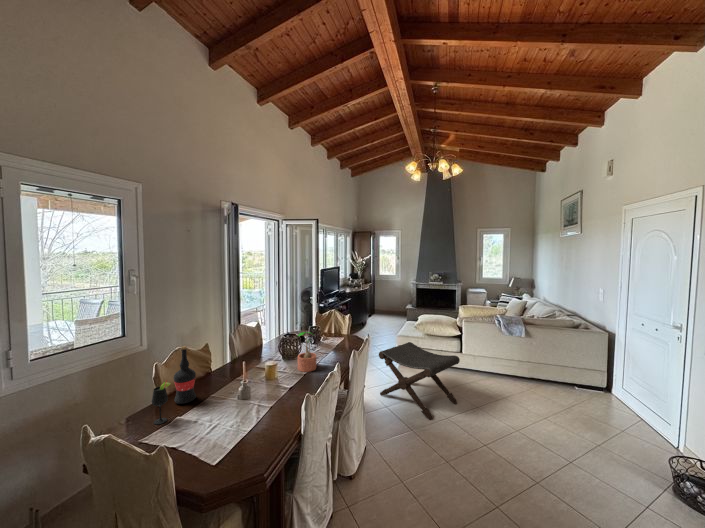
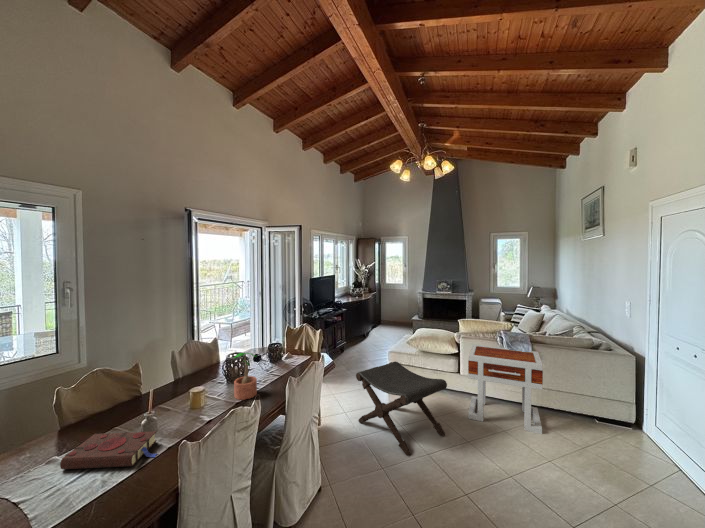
side table: none [472,327,538,400] -> present [468,344,543,434]
wine bottle: present [174,346,196,404] -> none [68,370,97,438]
wine glass: present [152,380,170,424] -> none [22,413,49,465]
book: none [191,395,265,426] -> present [60,431,157,469]

